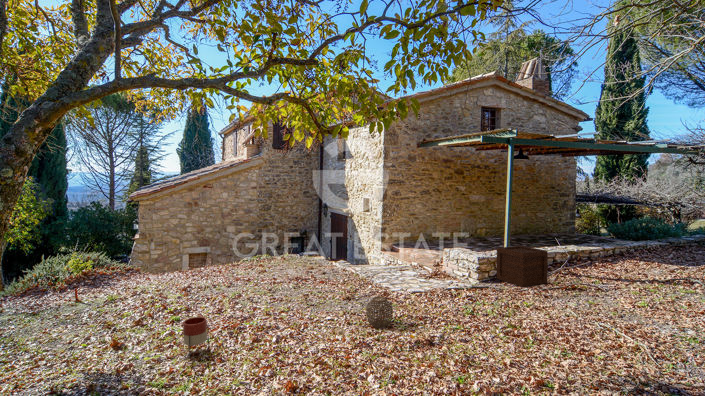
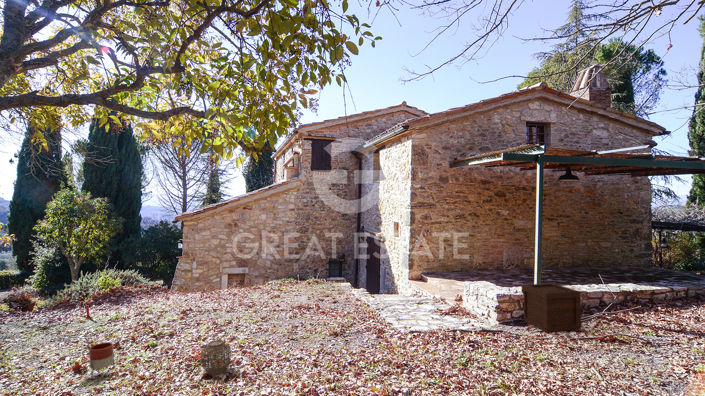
woven basket: present [366,297,393,328] -> present [201,340,231,375]
planter: present [183,317,209,358] -> present [90,342,114,378]

